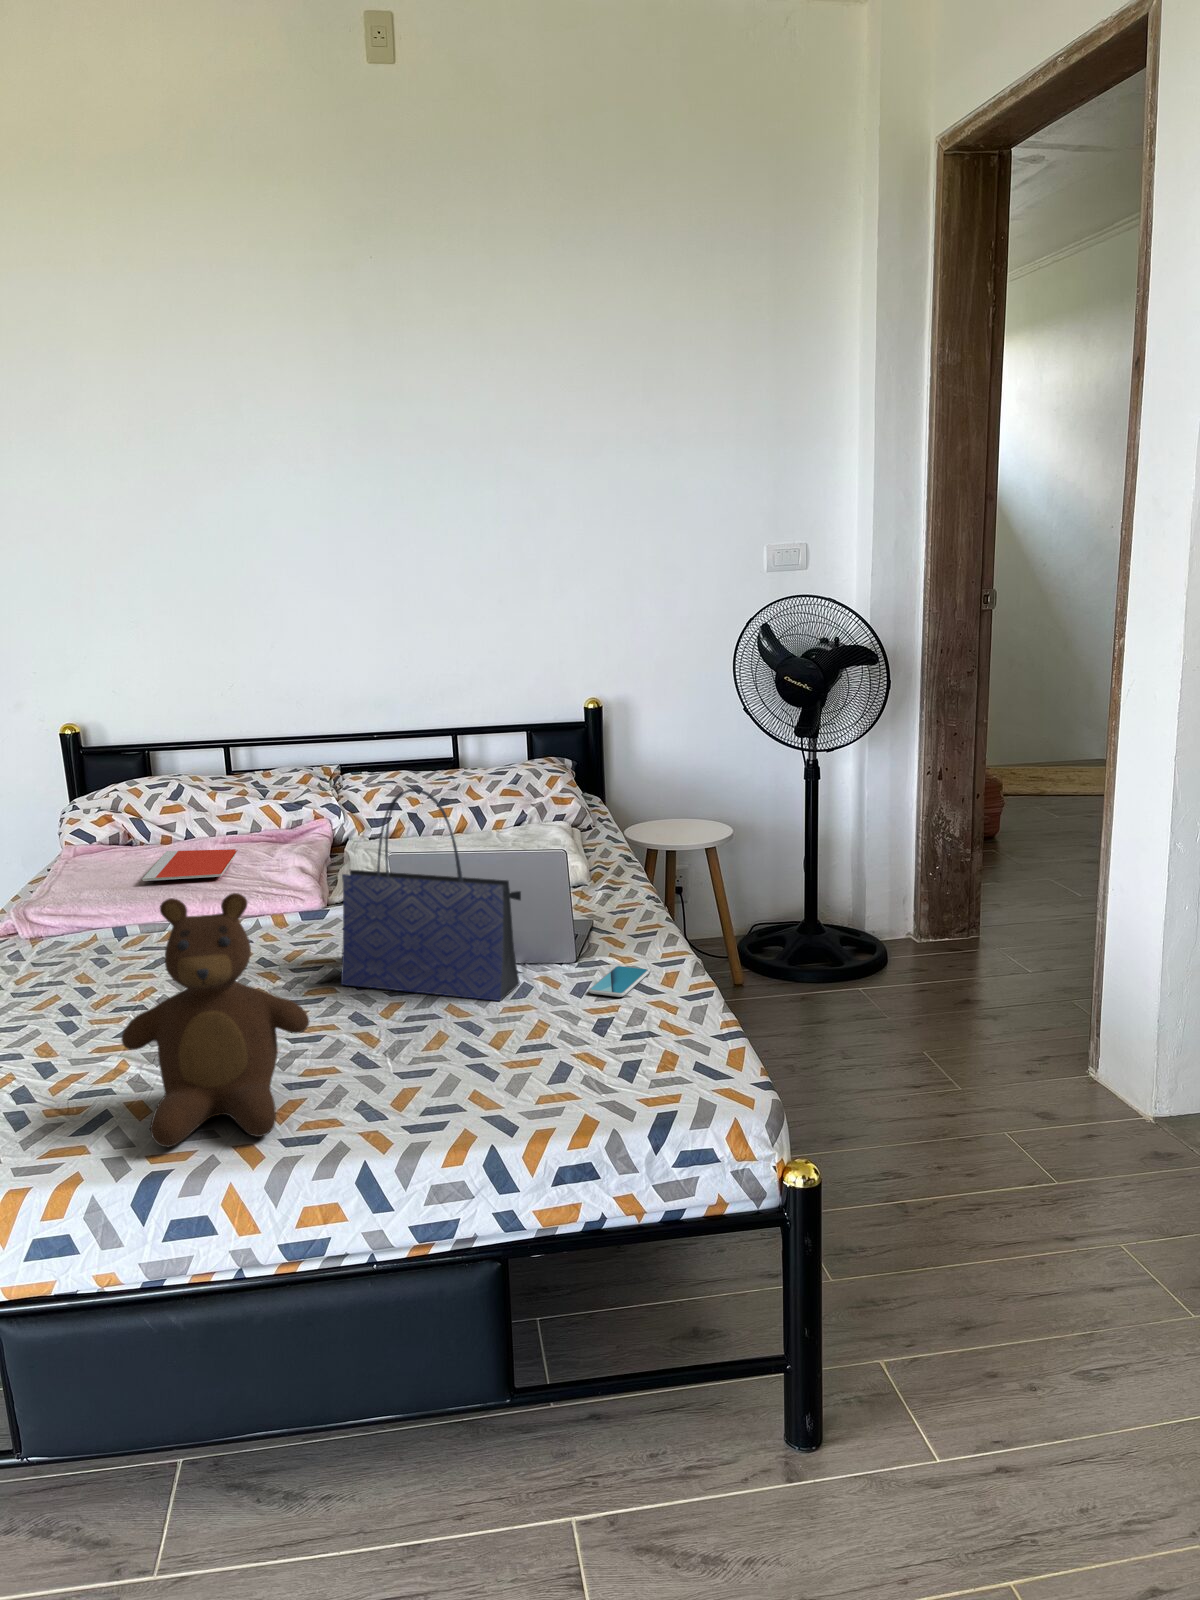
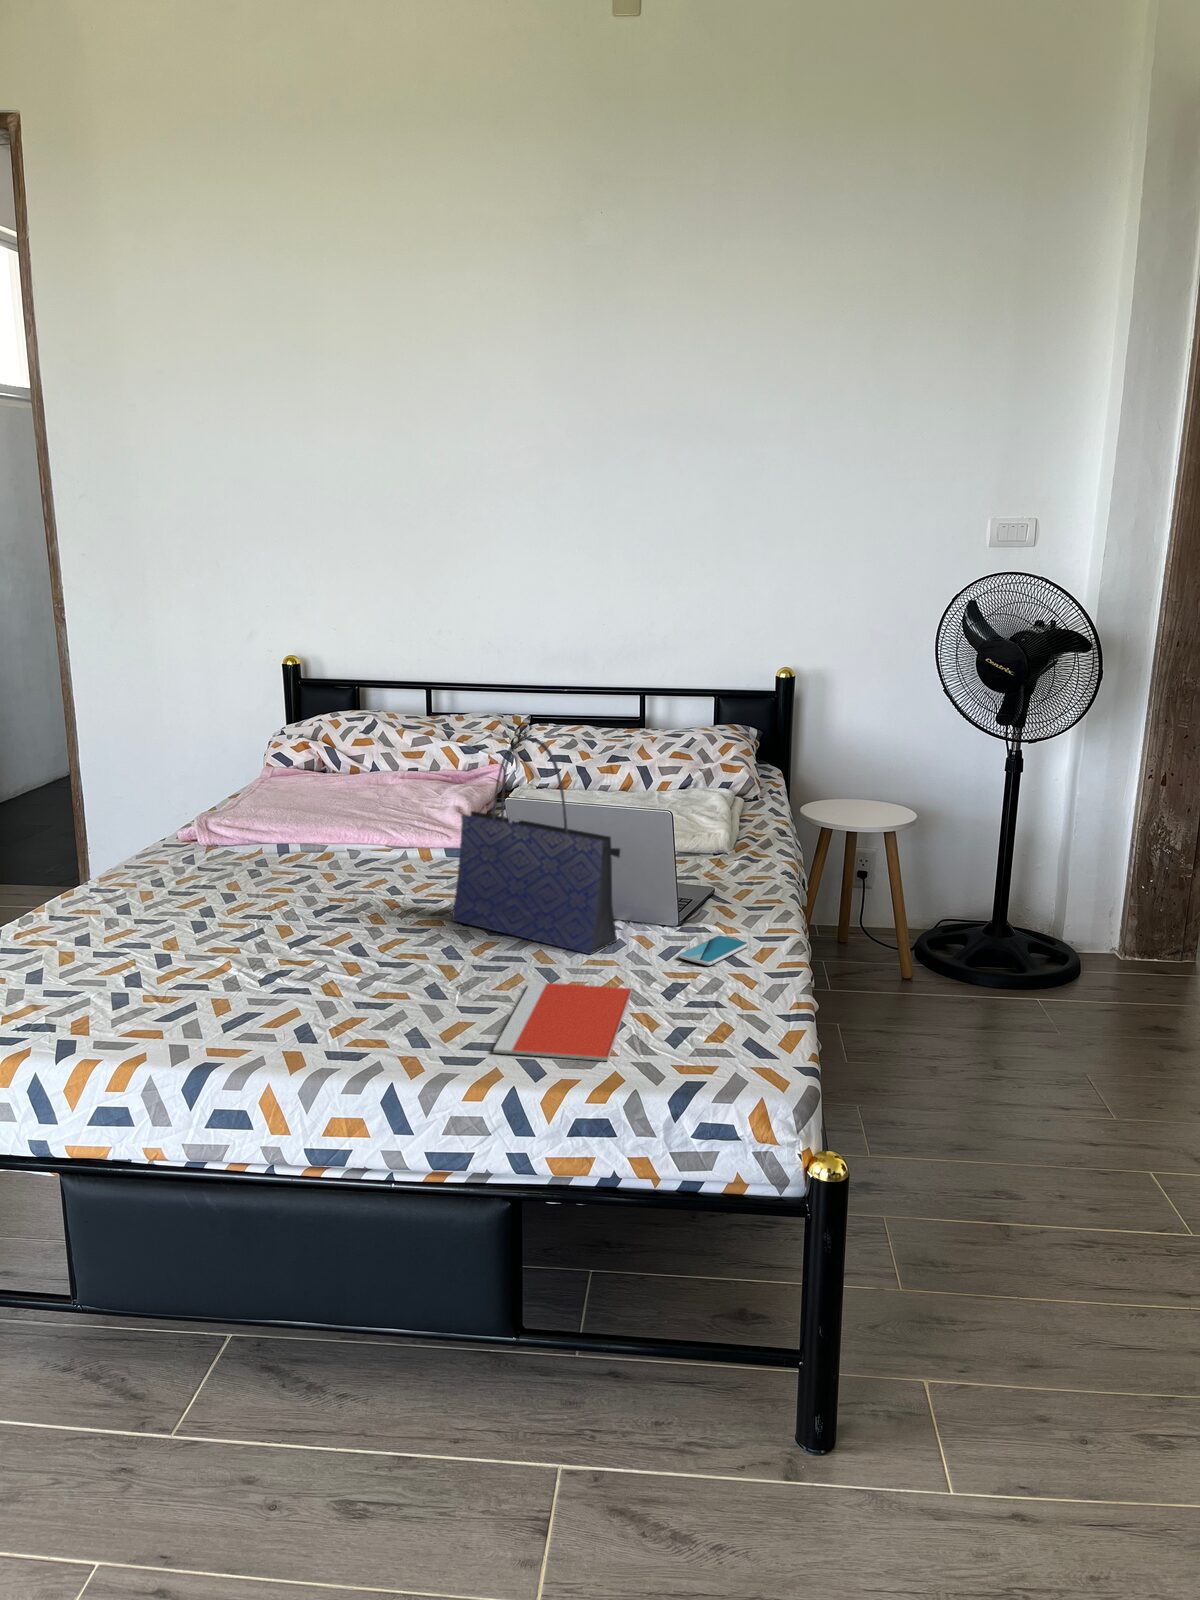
notebook: present [142,849,238,881] -> present [493,982,632,1061]
teddy bear: present [121,893,309,1147] -> none [209,815,378,1047]

